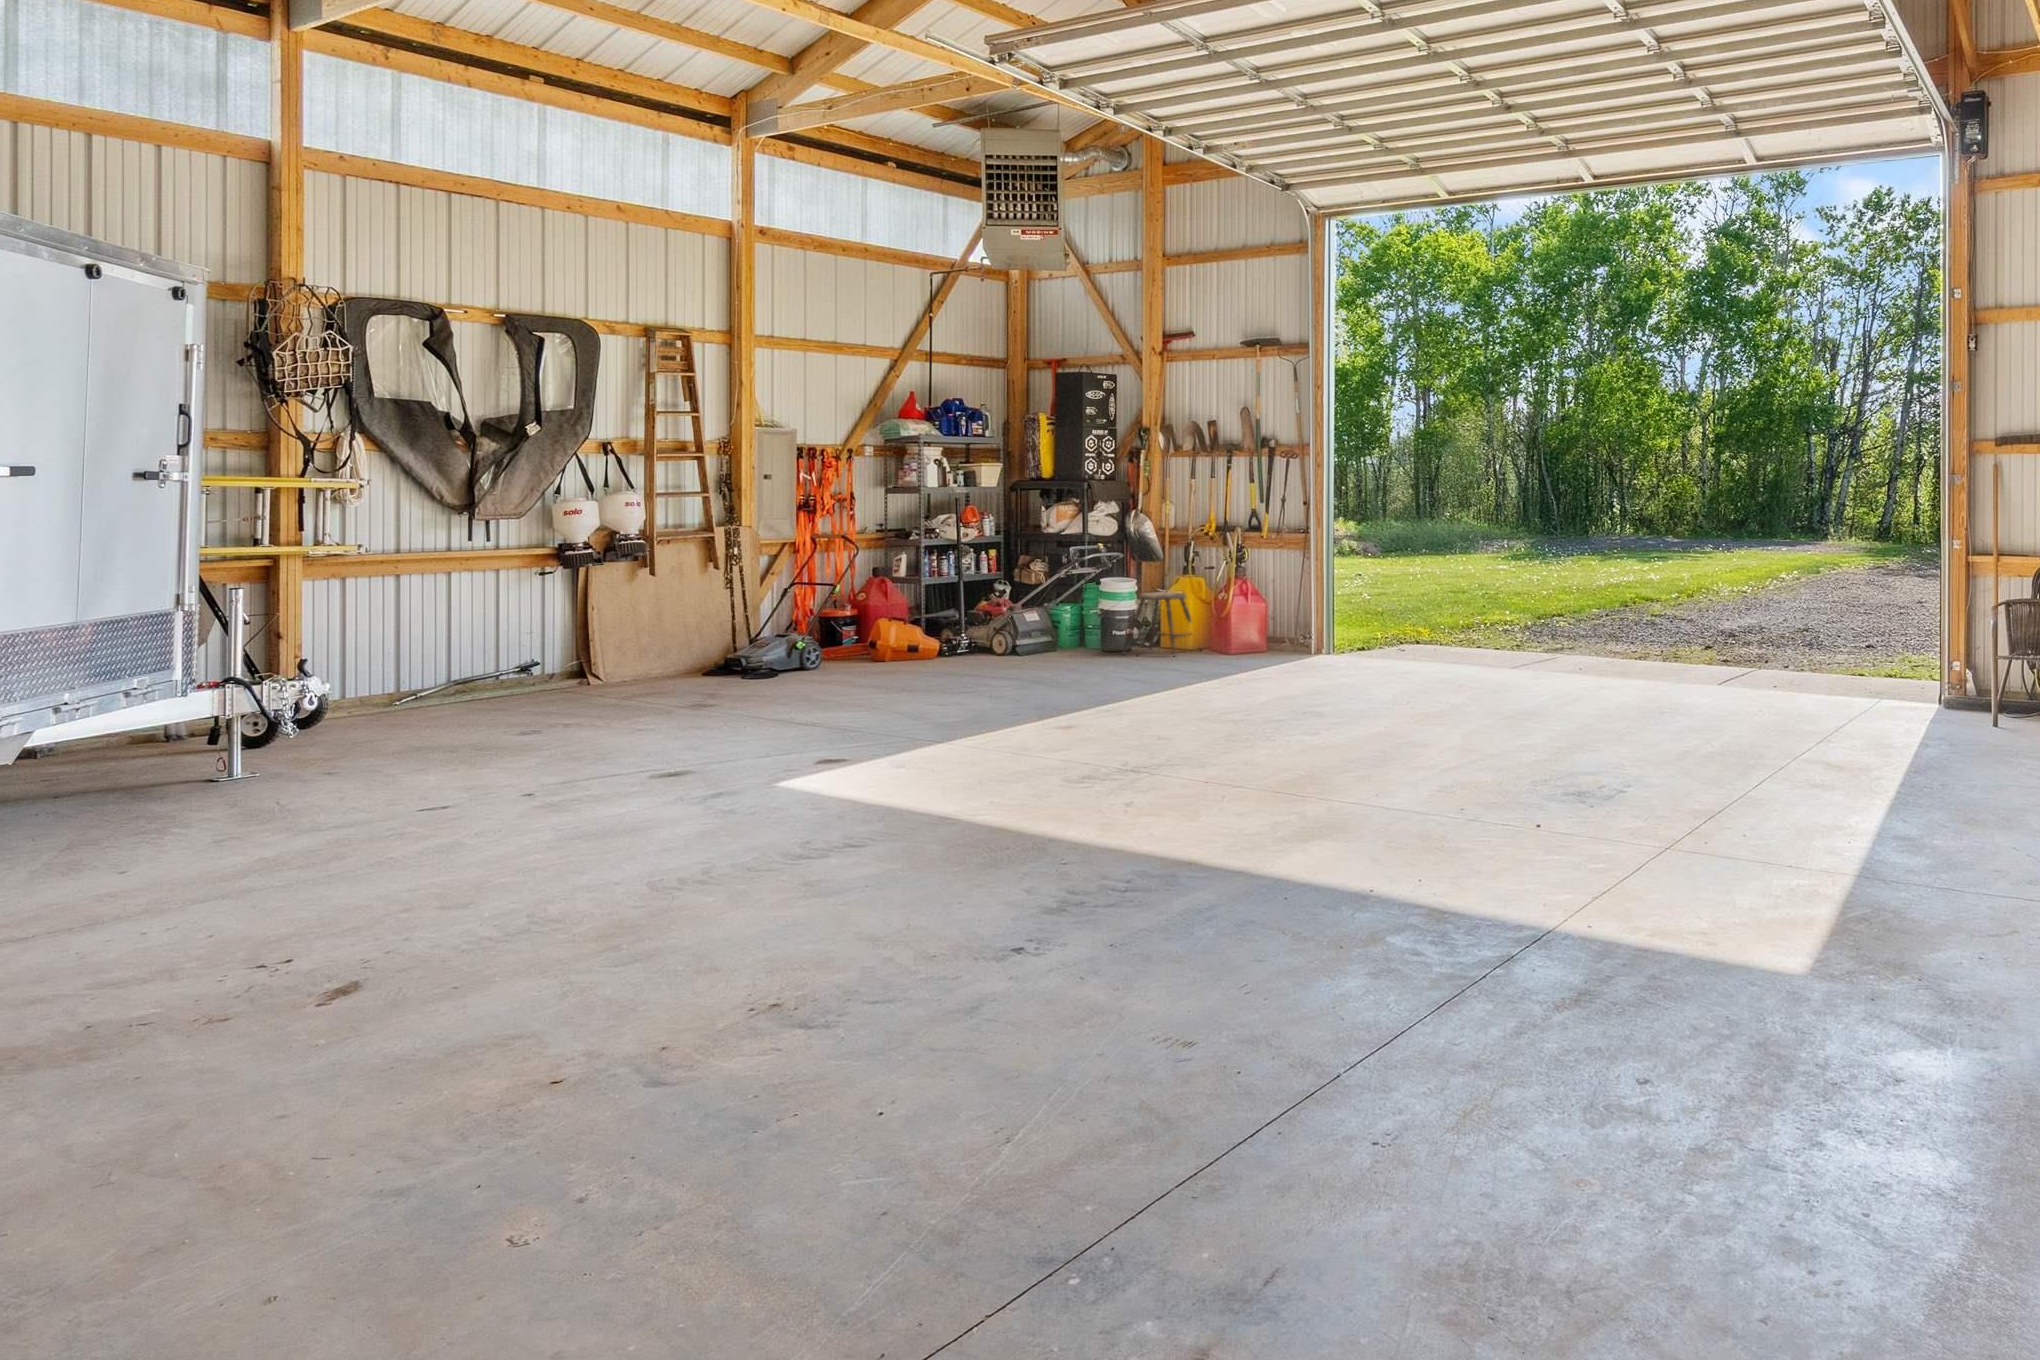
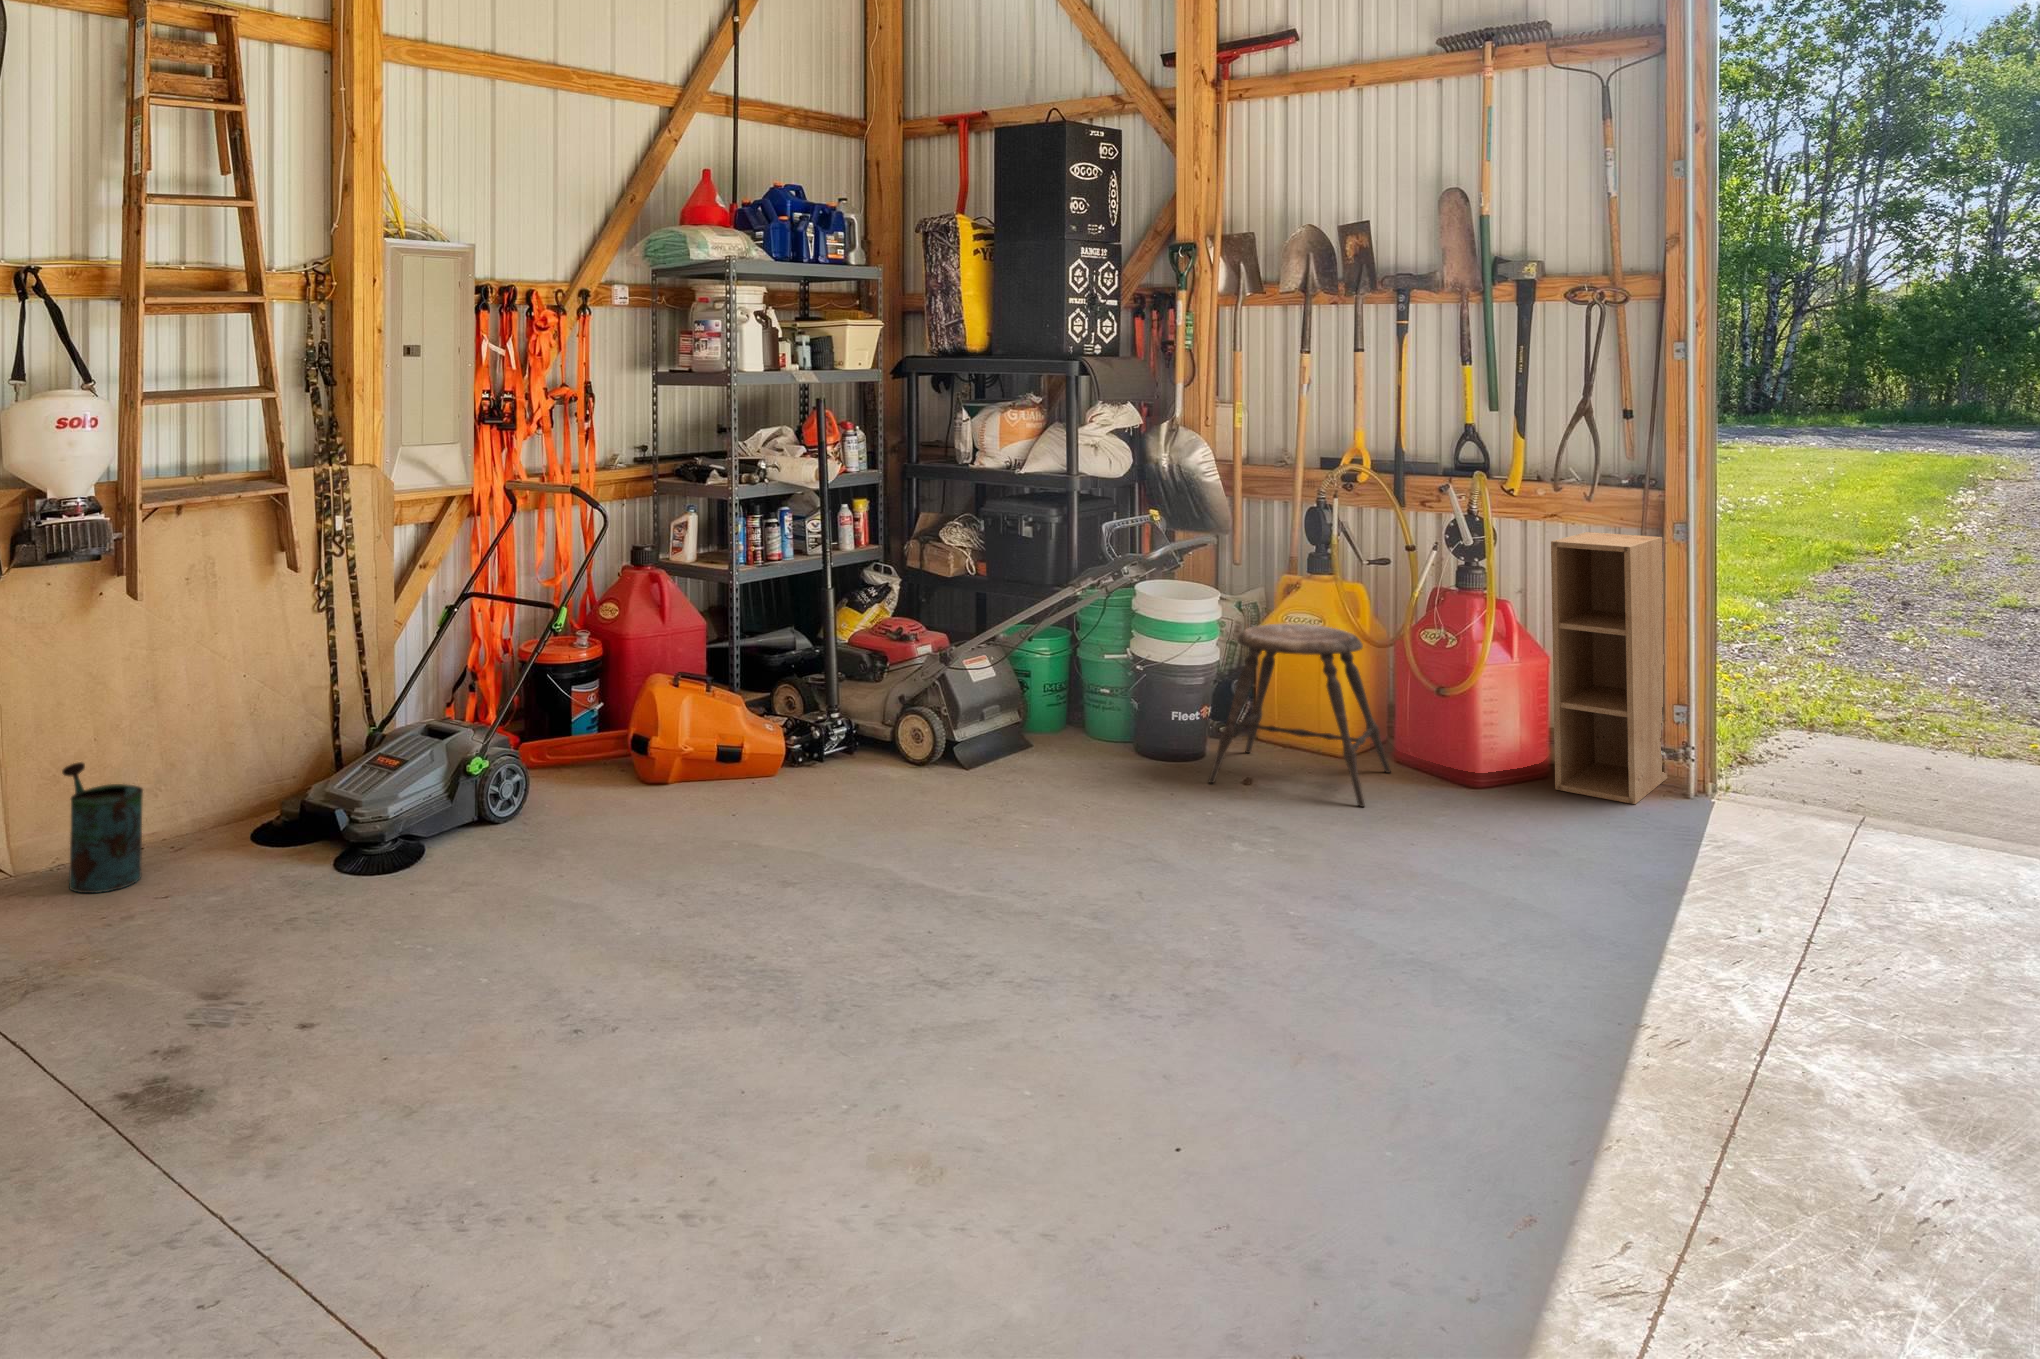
shelving unit: none [1259,553,1310,653] -> present [1551,532,1667,804]
watering can: none [627,640,666,683] -> present [62,762,143,893]

